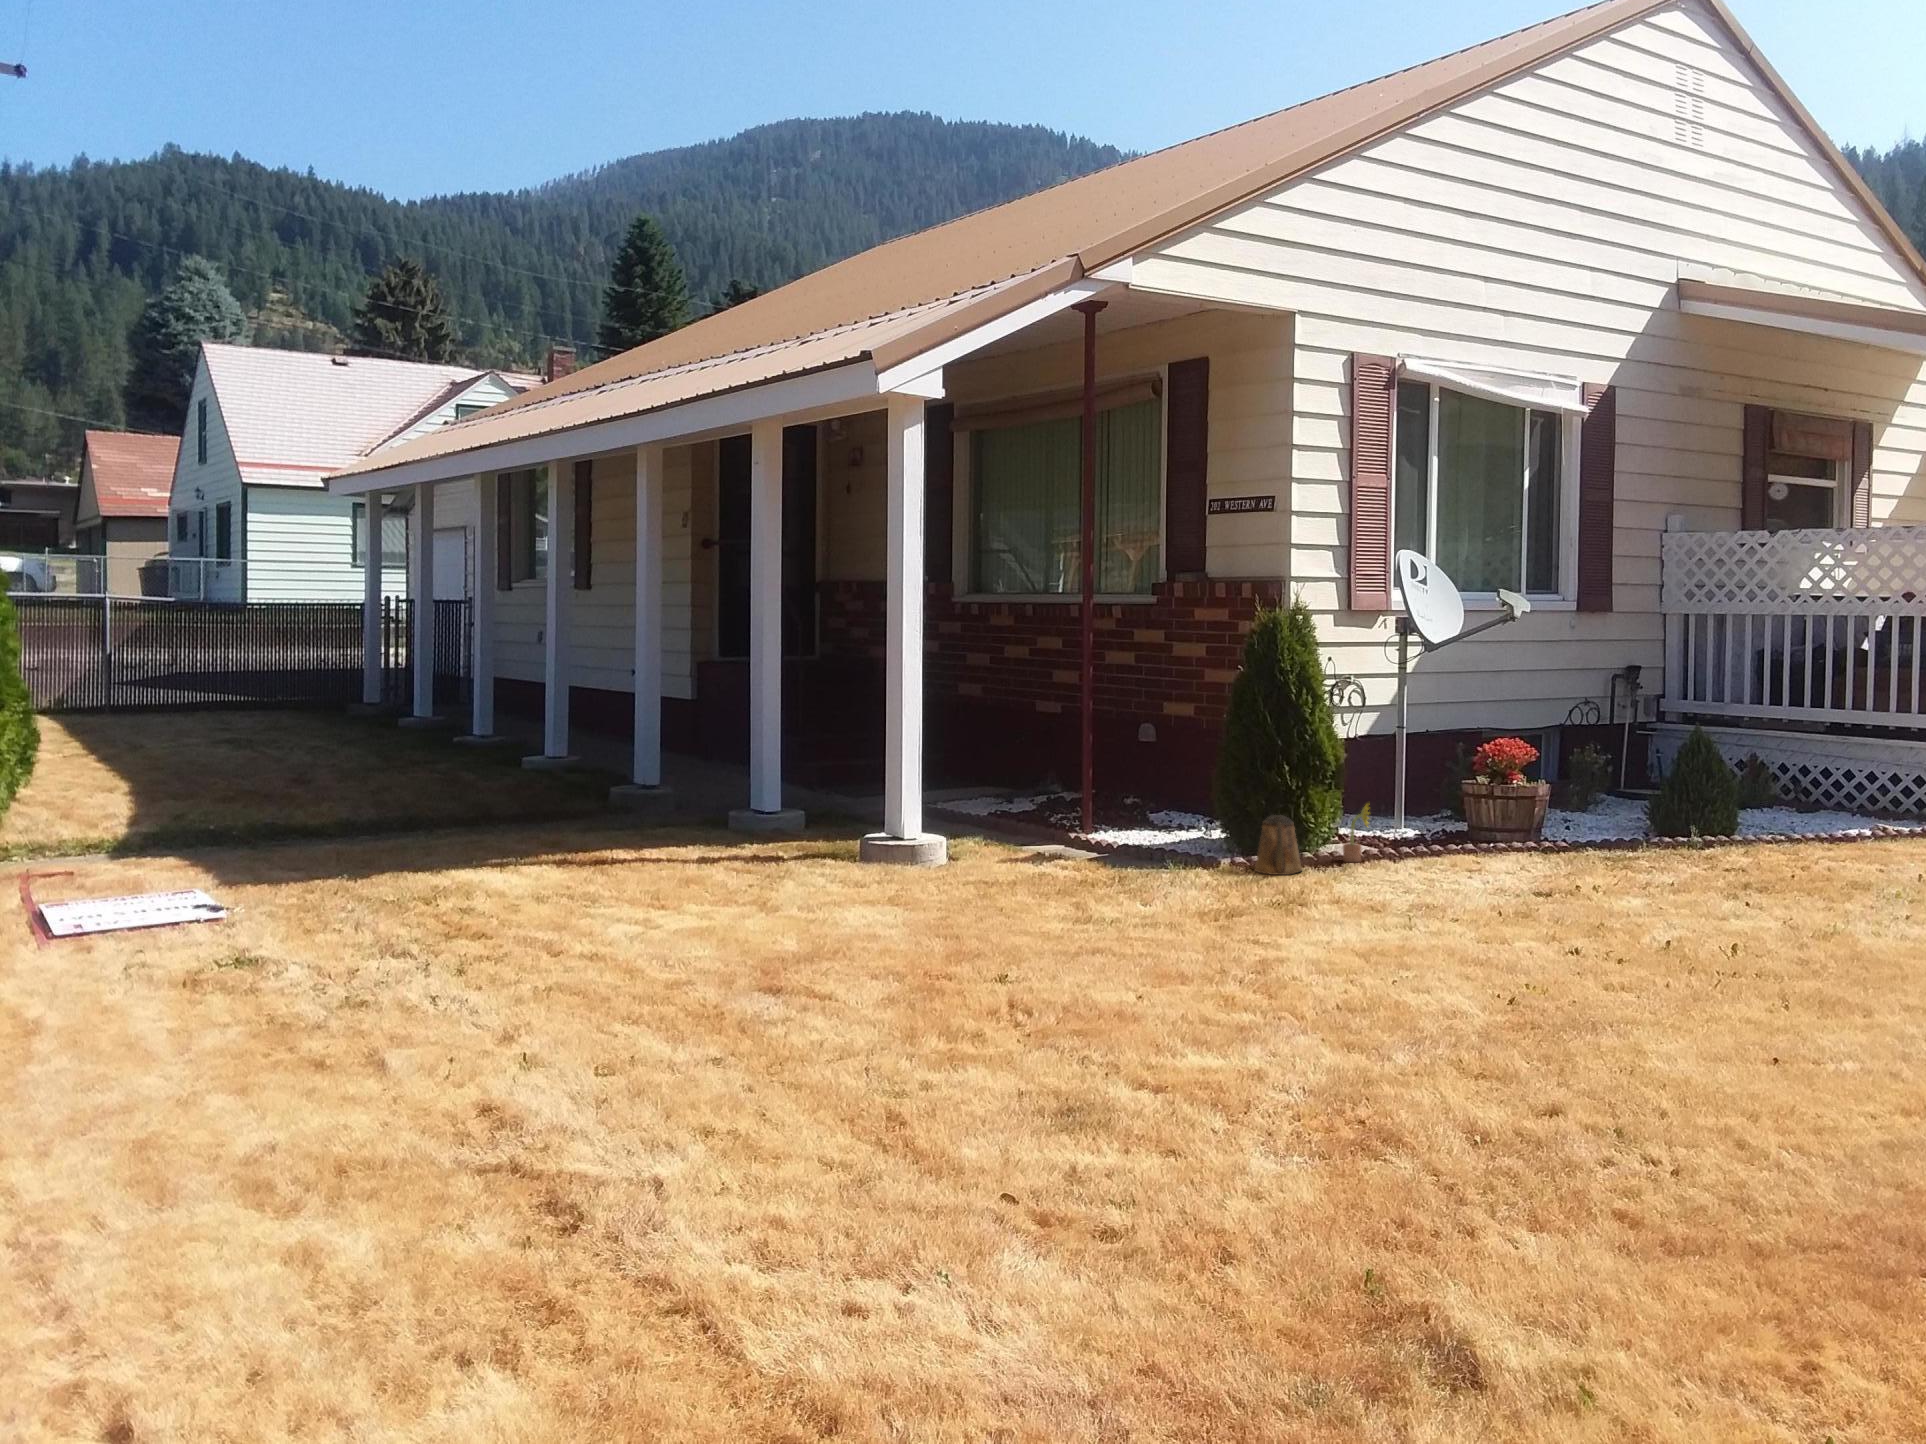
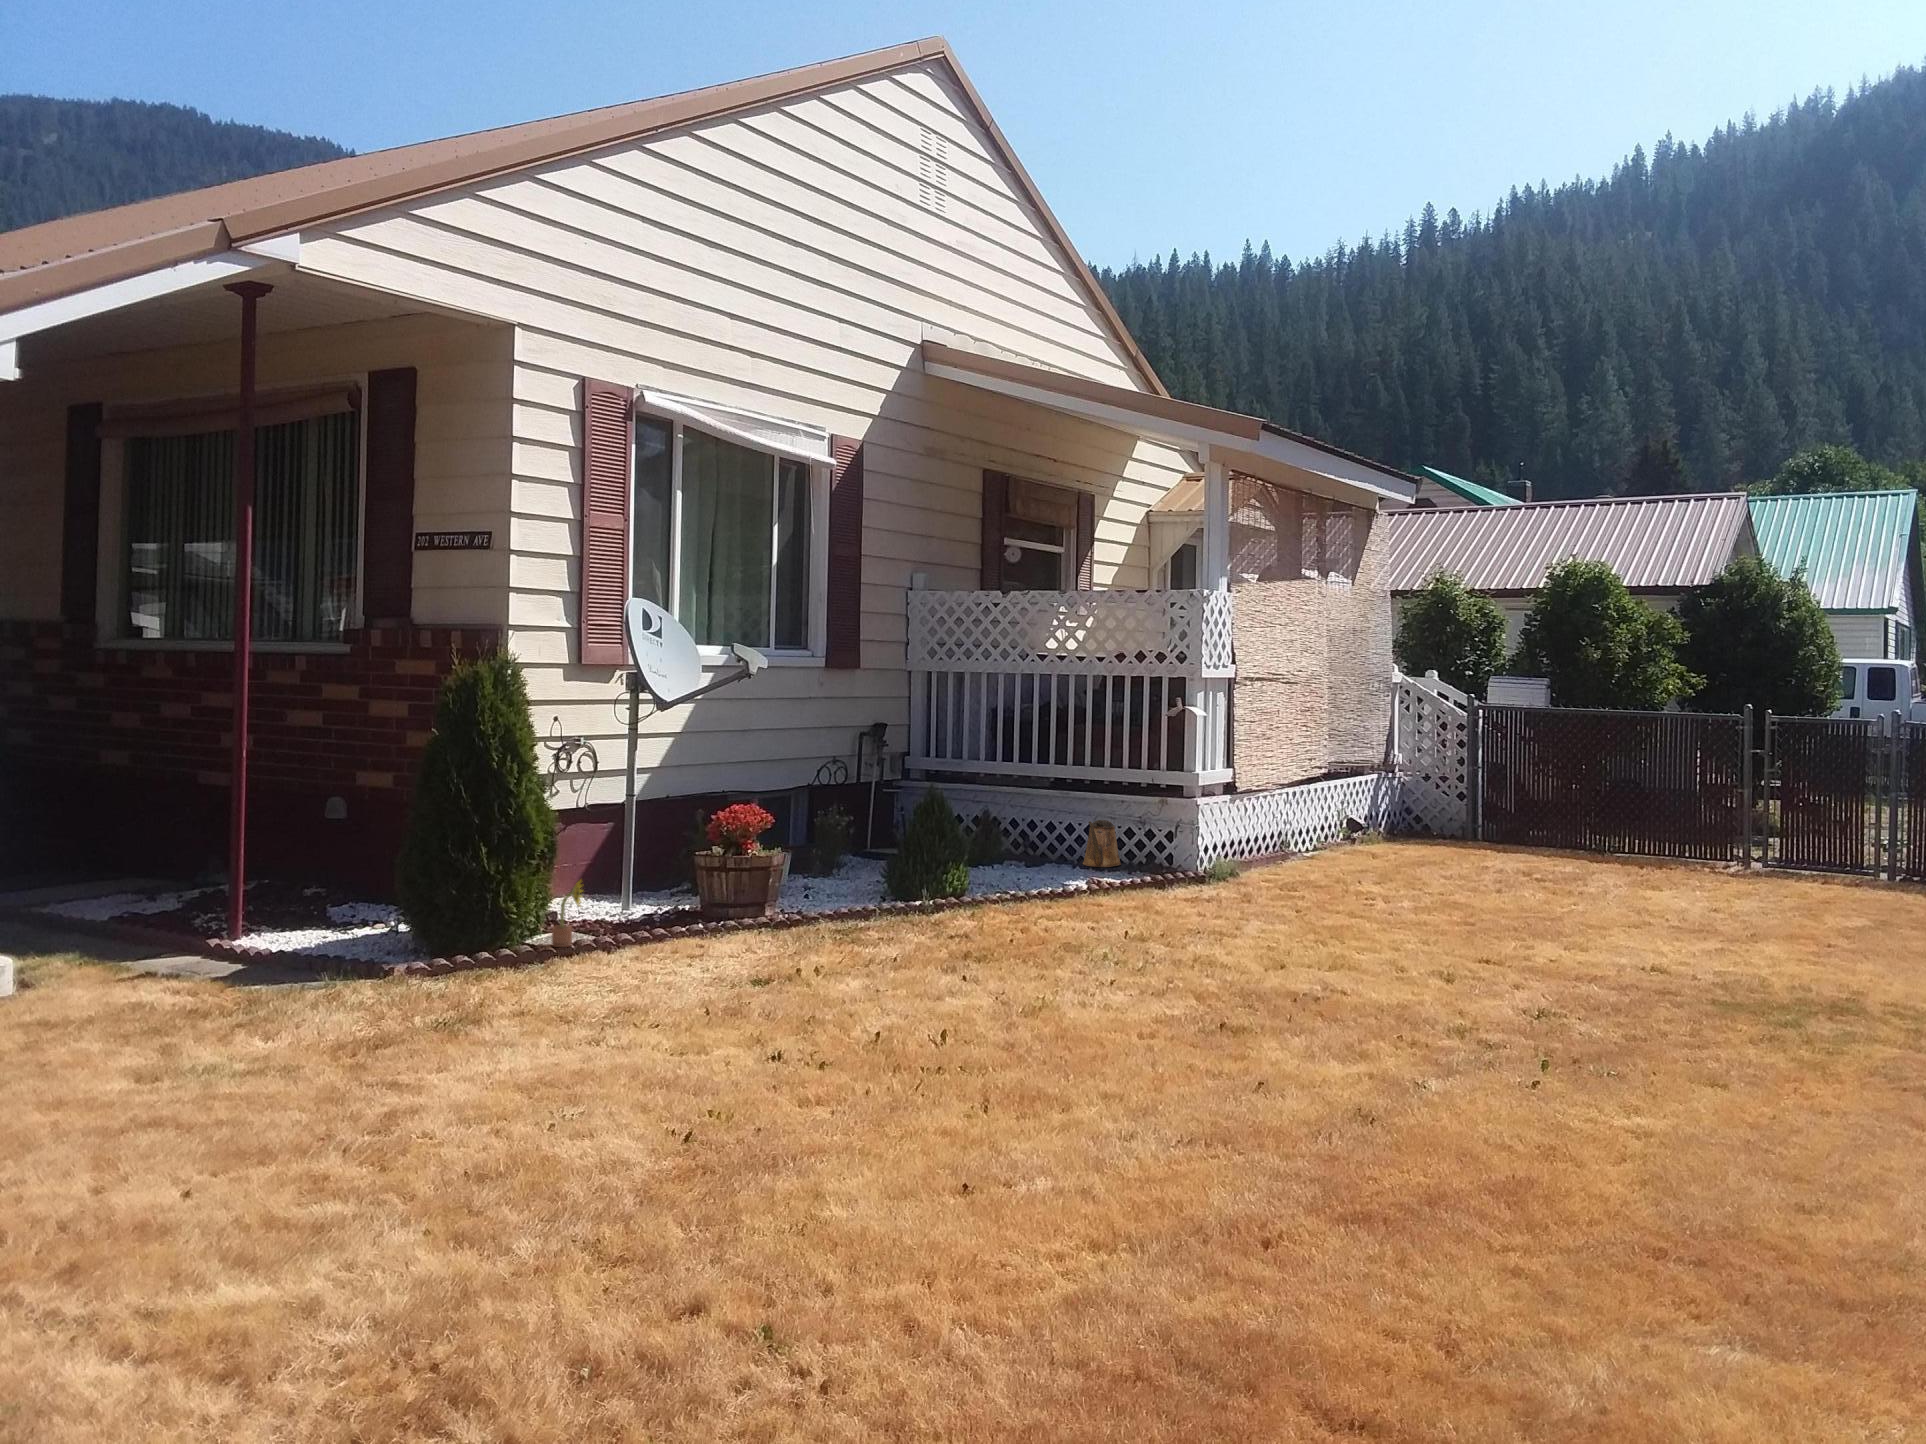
watering can: present [1254,815,1302,875] -> present [1083,820,1121,867]

